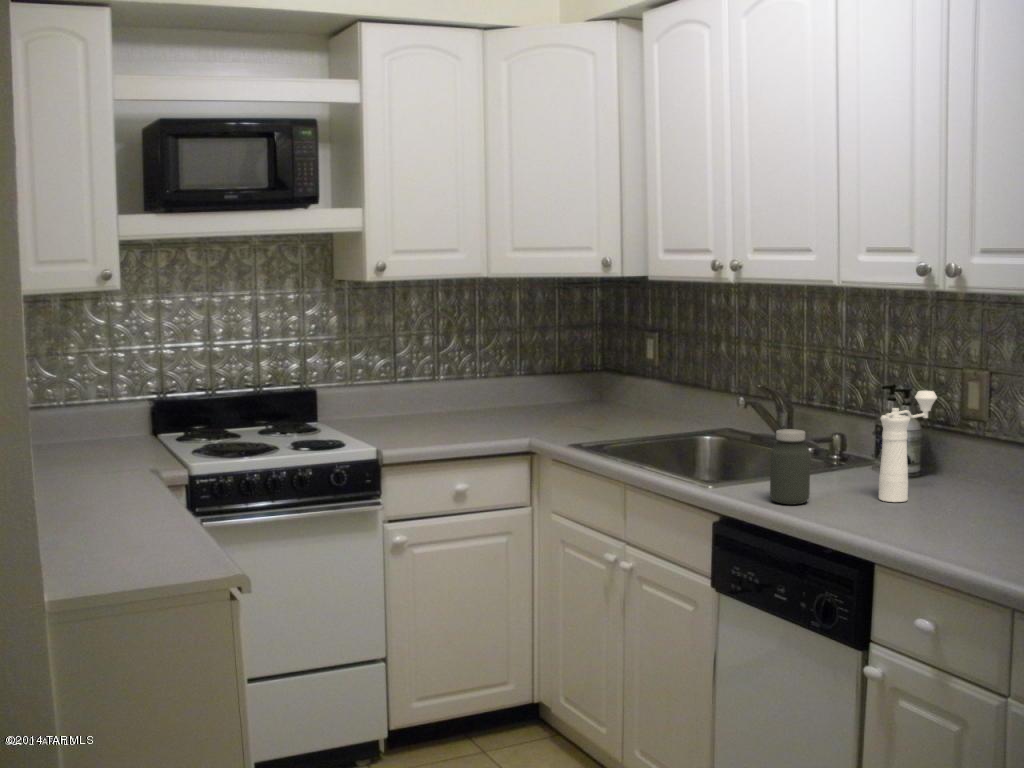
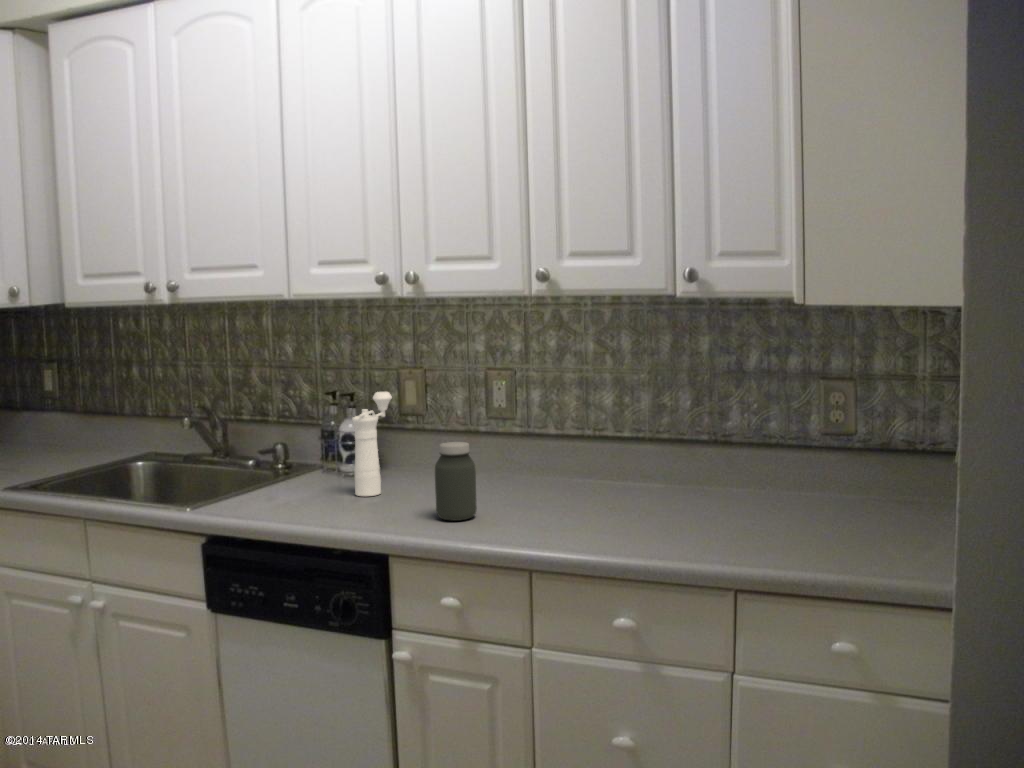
jar: present [770,429,810,504] -> present [435,442,477,521]

